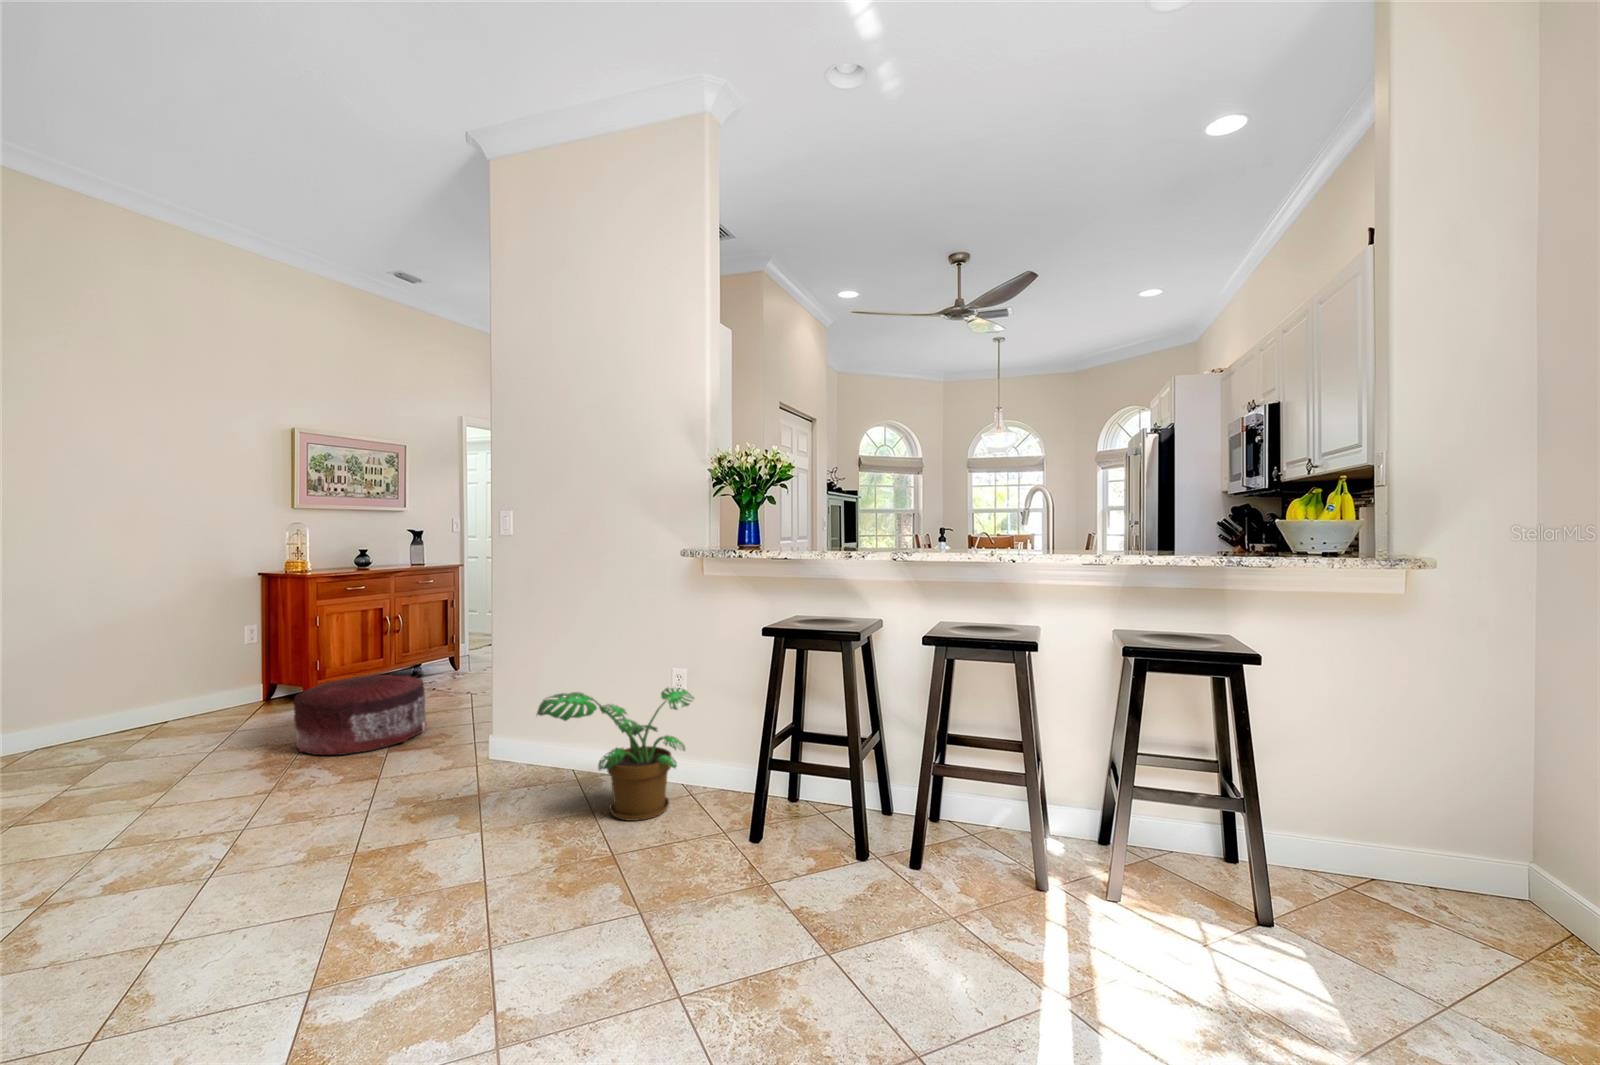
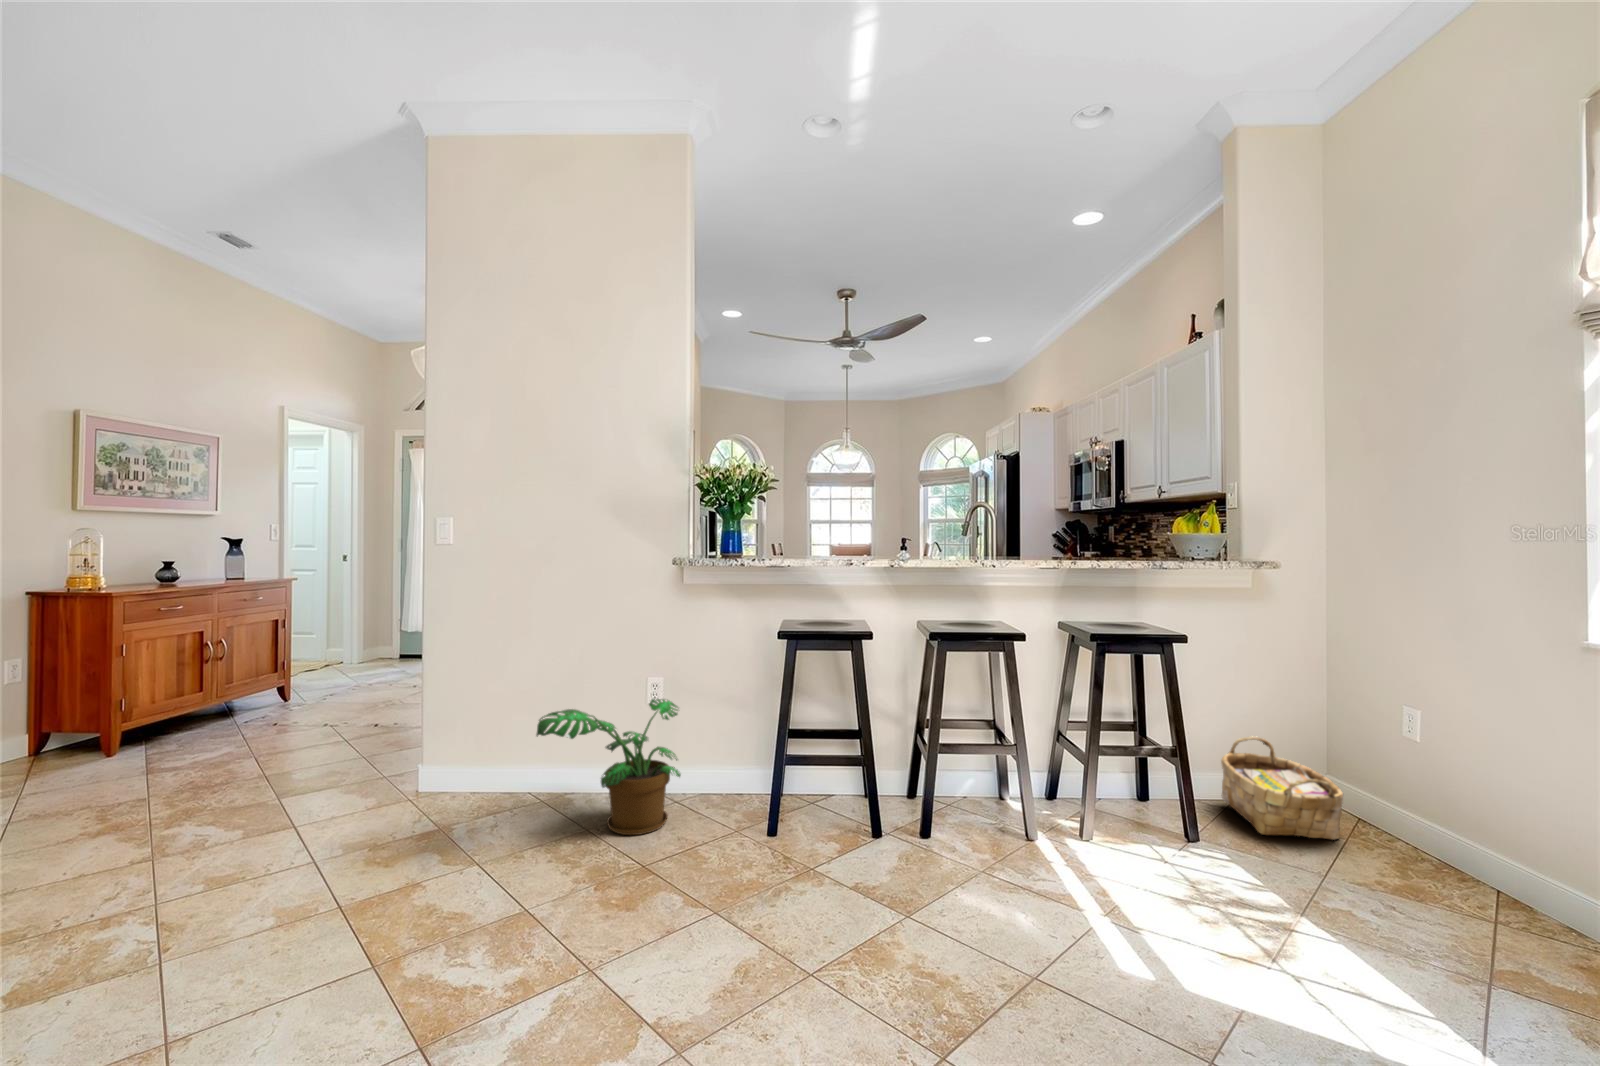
pouf: present [293,674,426,755] -> none [137,709,313,814]
woven basket: none [1341,795,1520,957] -> present [1221,736,1343,840]

